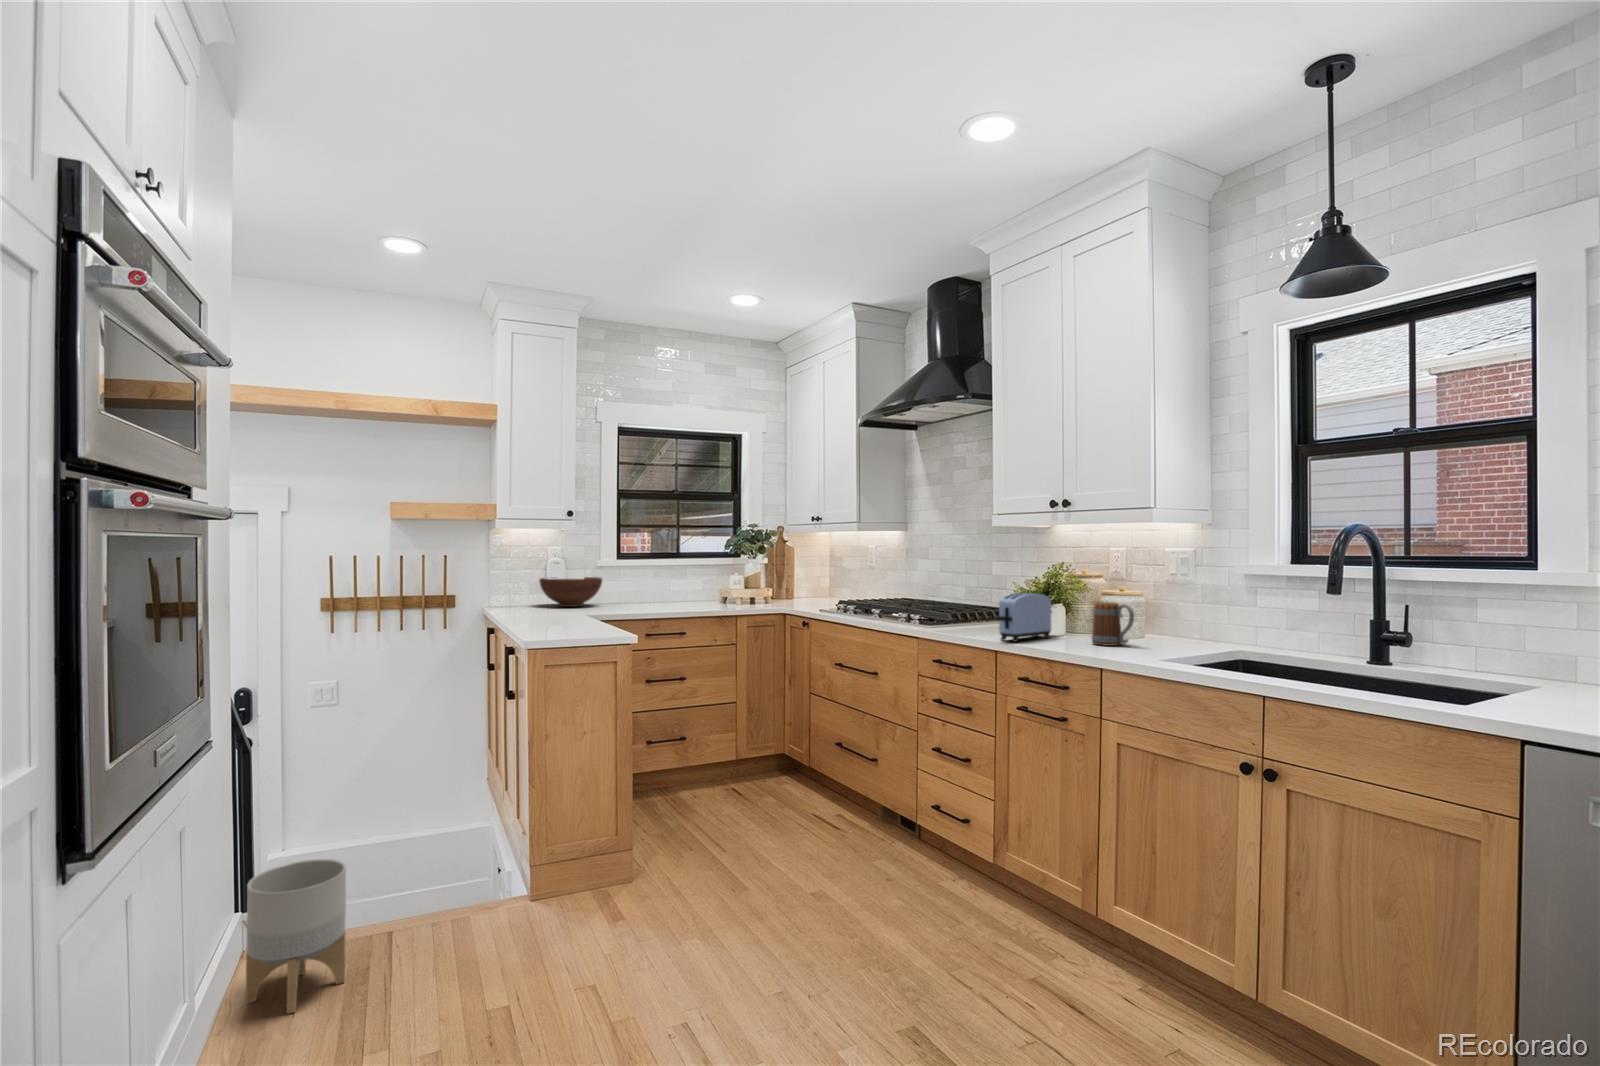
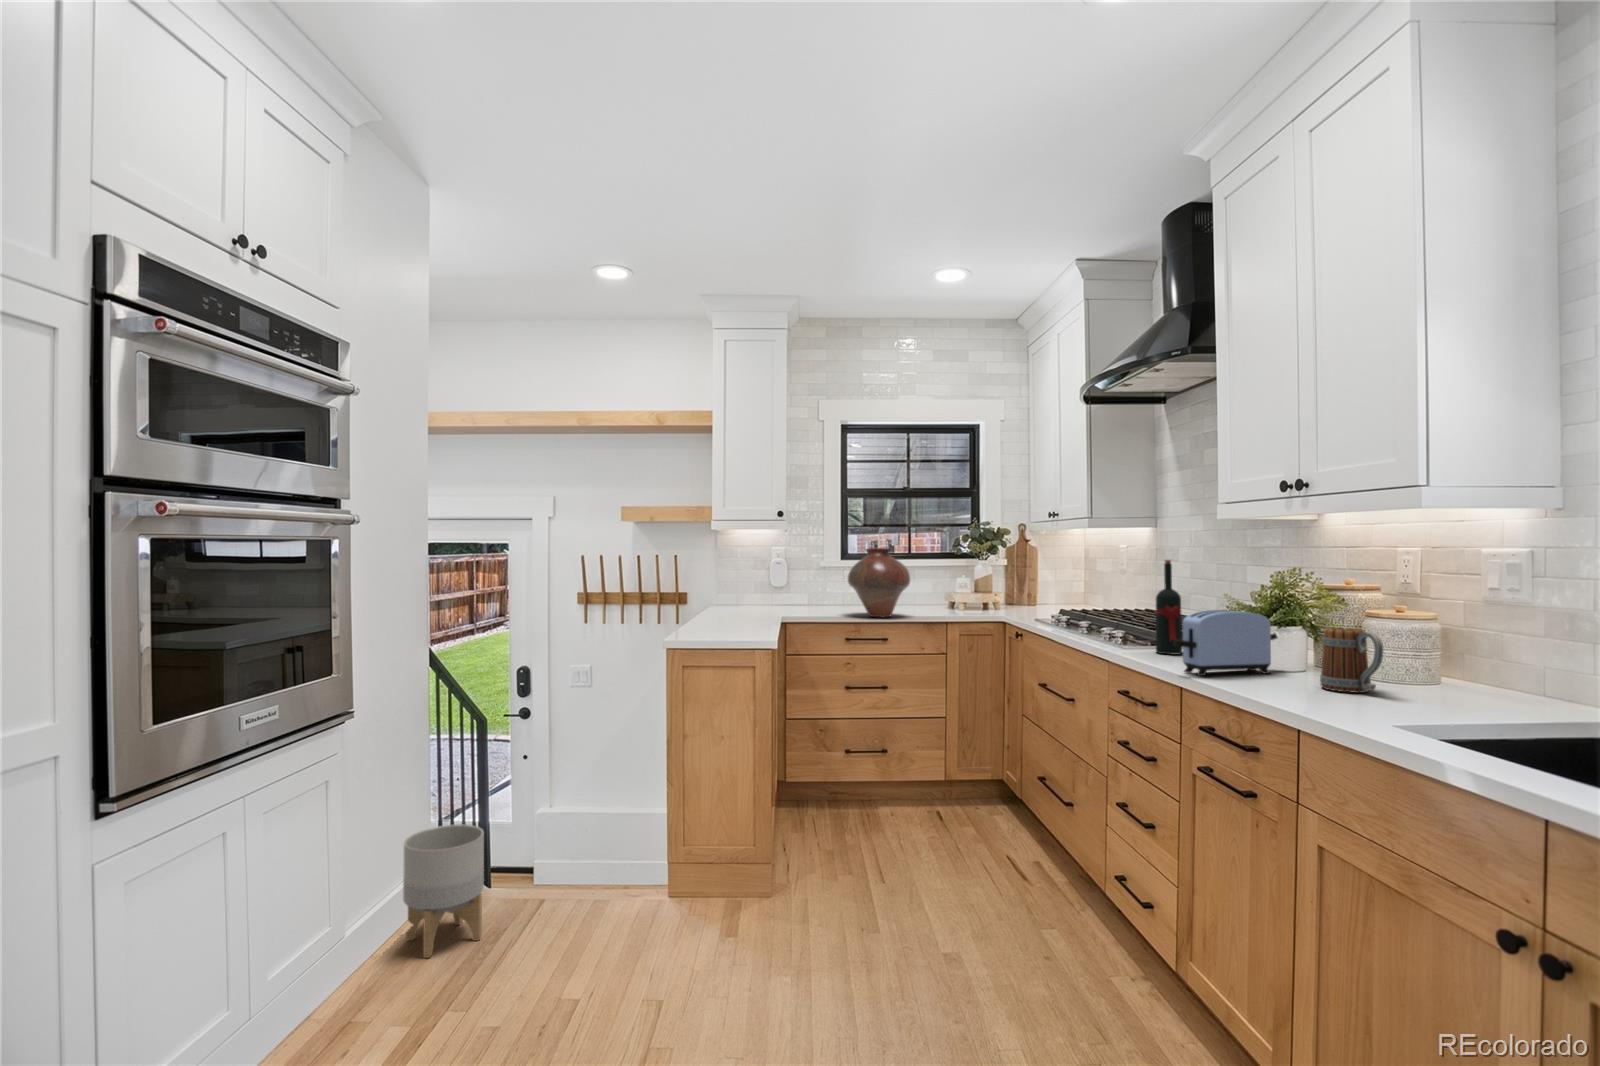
vase: none [646,548,706,613] -> present [848,548,910,617]
wine bottle: none [957,557,976,629] -> present [1156,560,1182,655]
fruit bowl: present [539,577,602,607] -> none [759,577,820,607]

